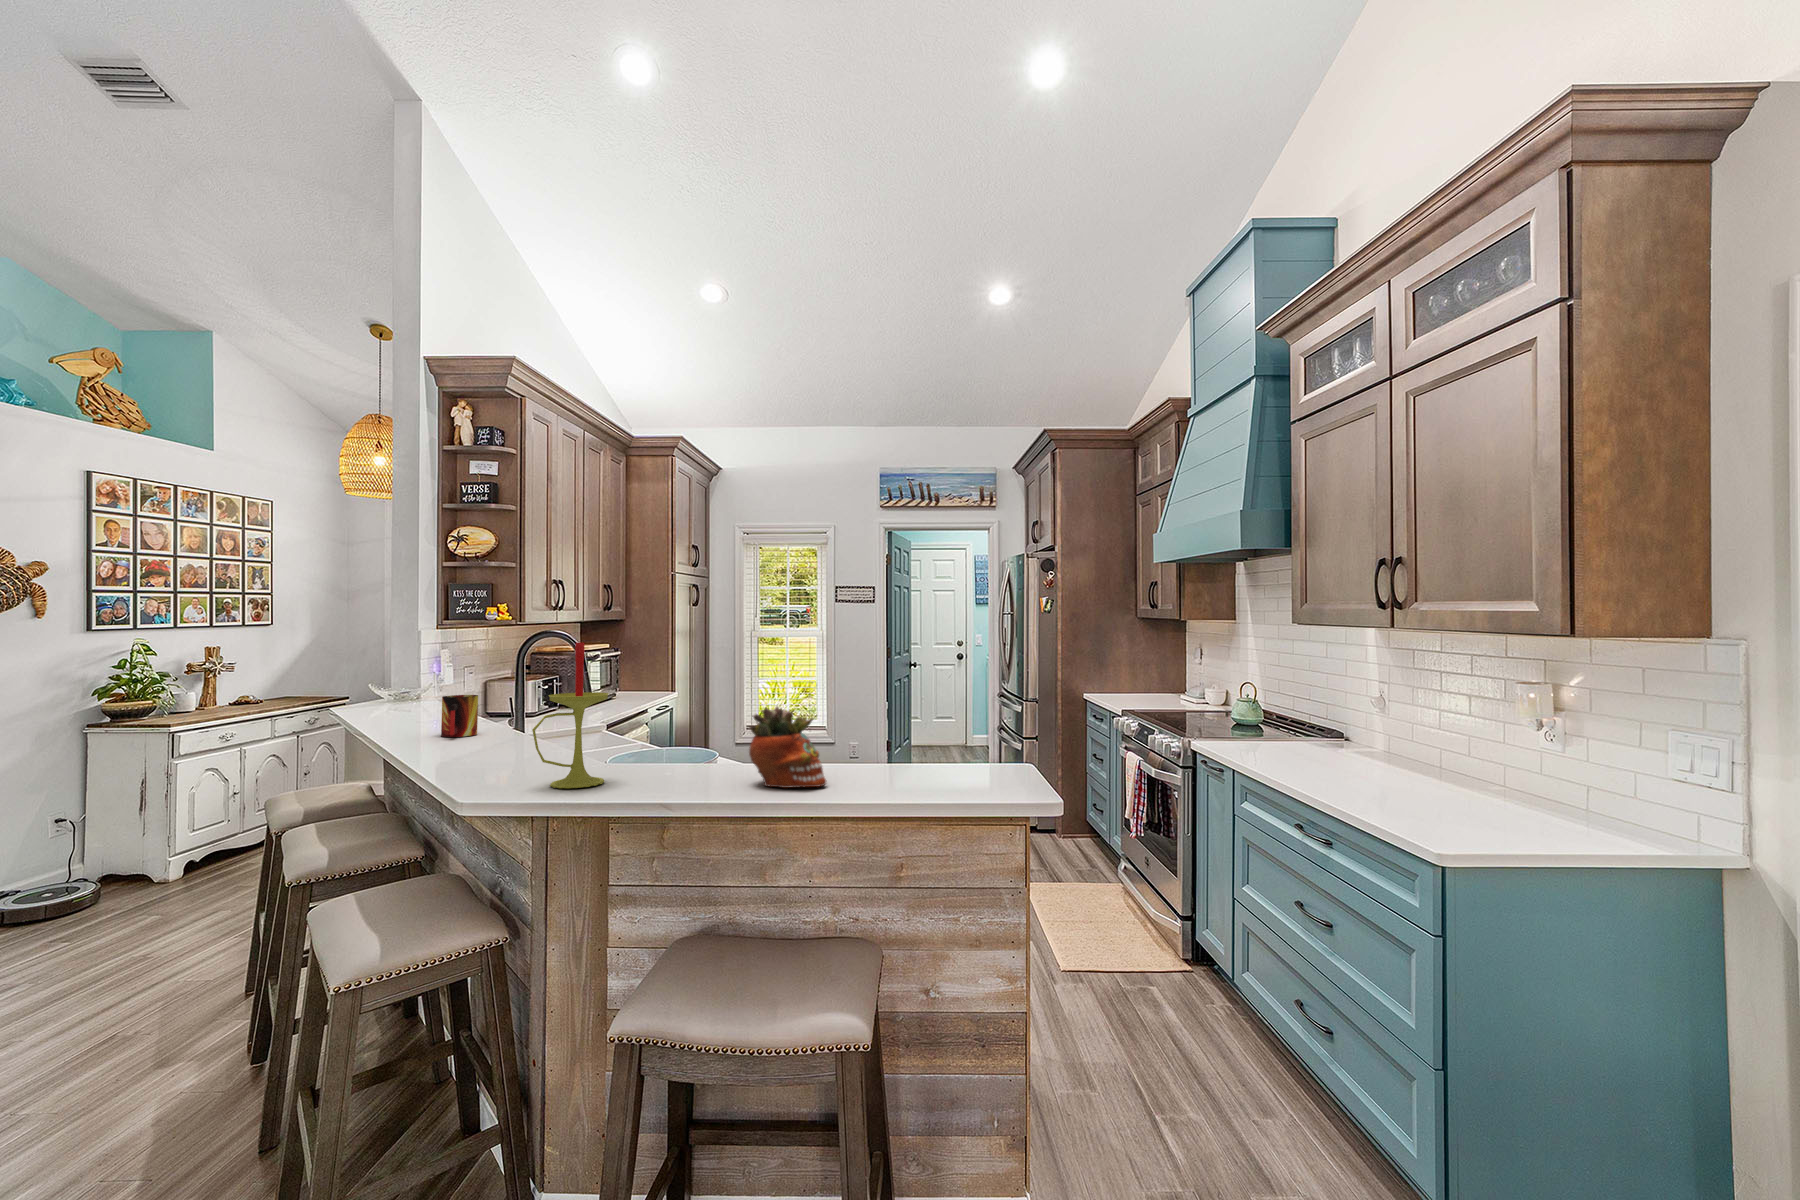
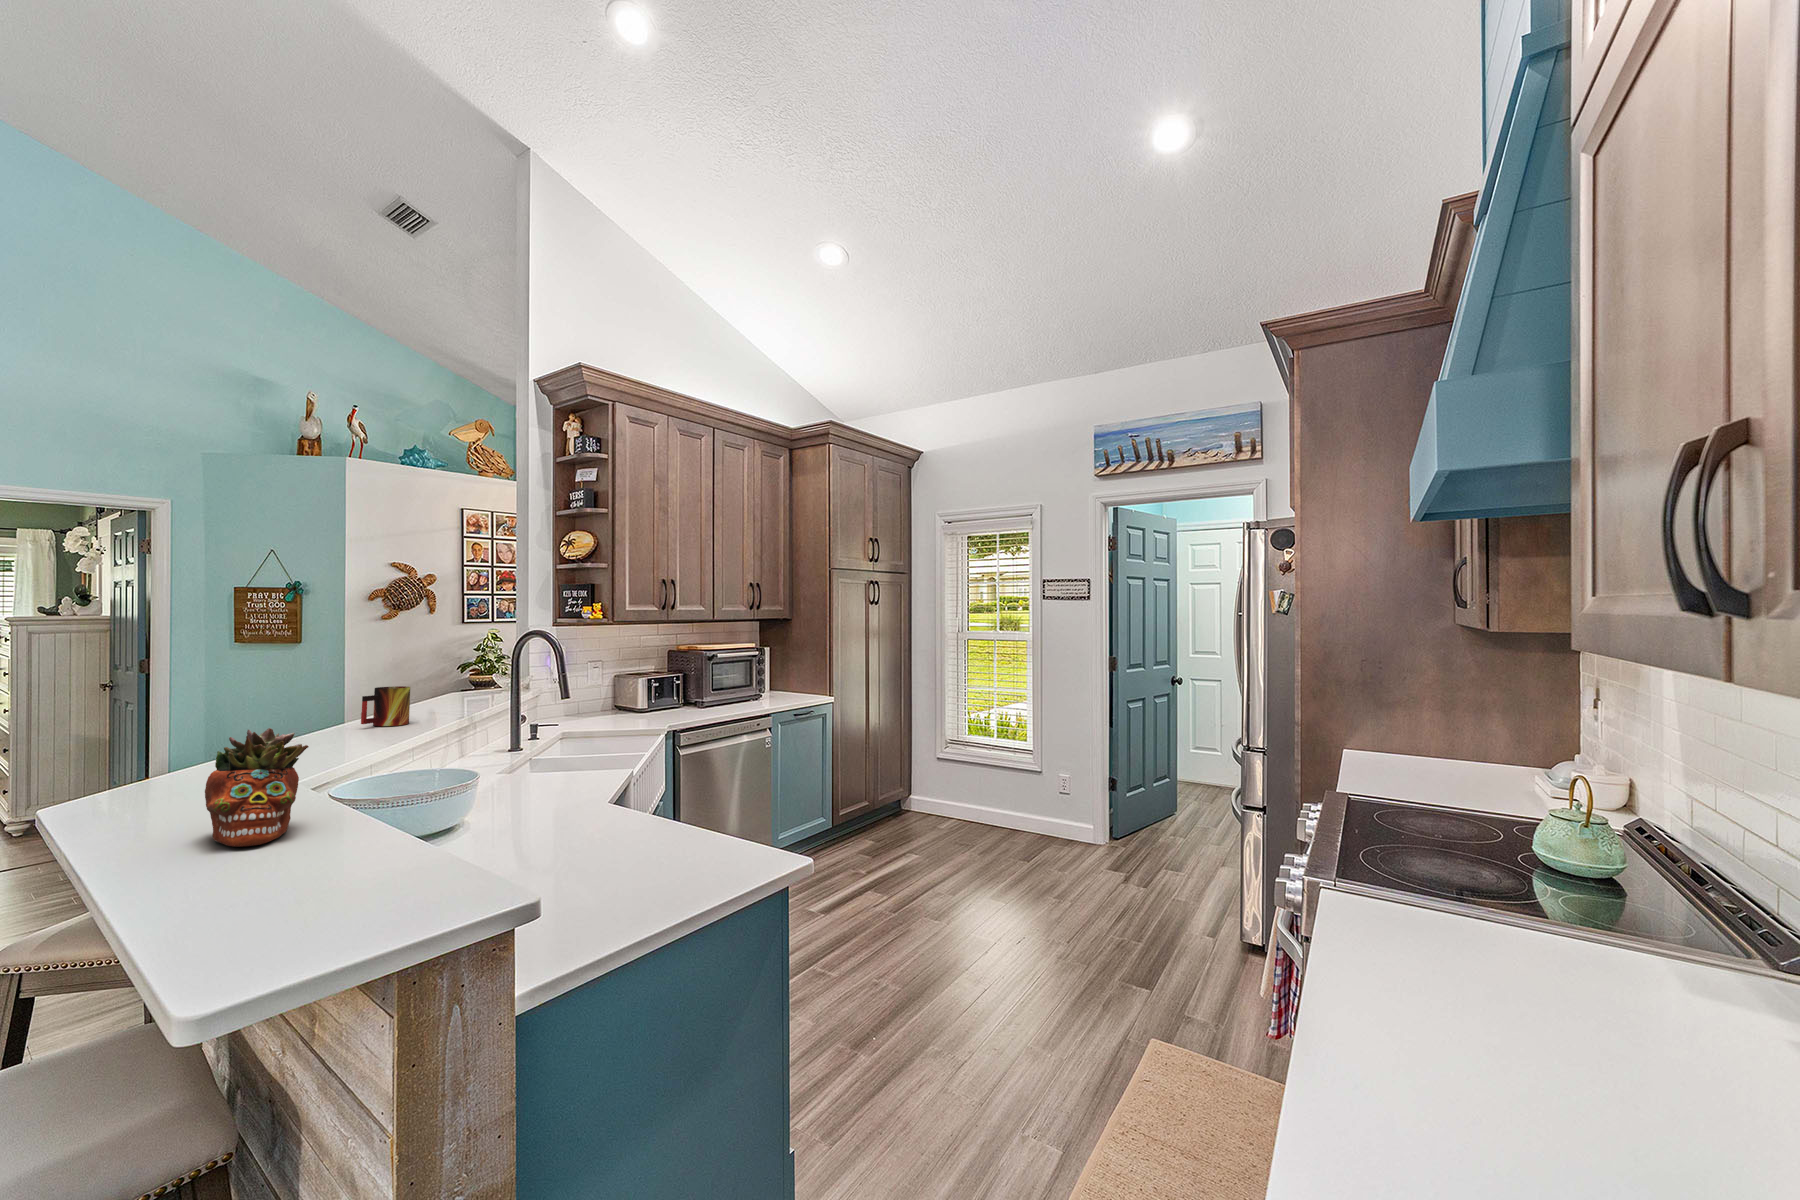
candle: present [532,643,608,788] -> none [112,637,208,802]

